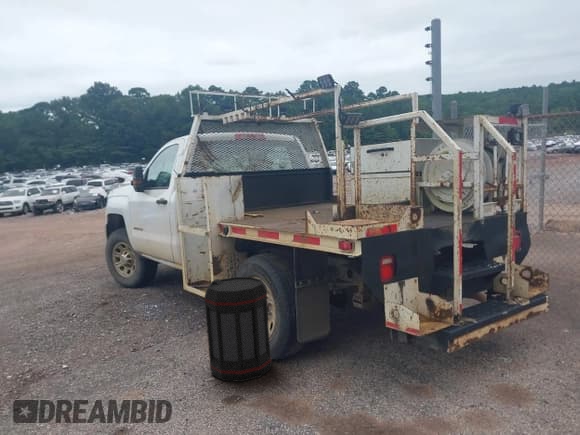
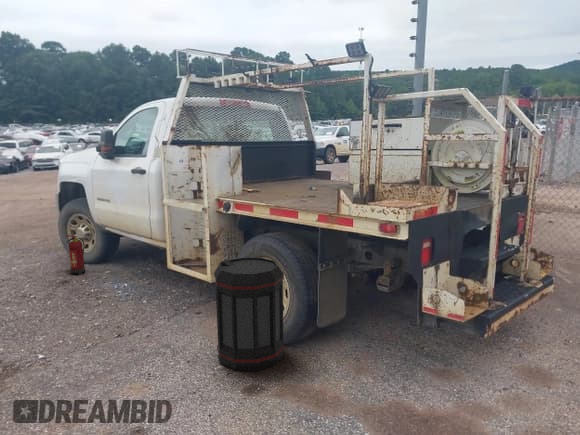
fire extinguisher: none [107,261,126,297] -> present [65,235,86,275]

